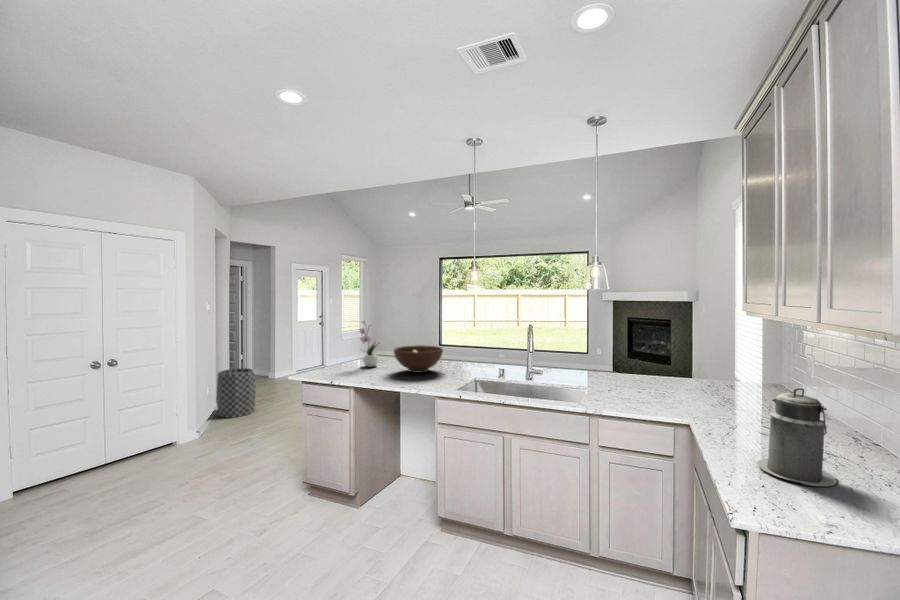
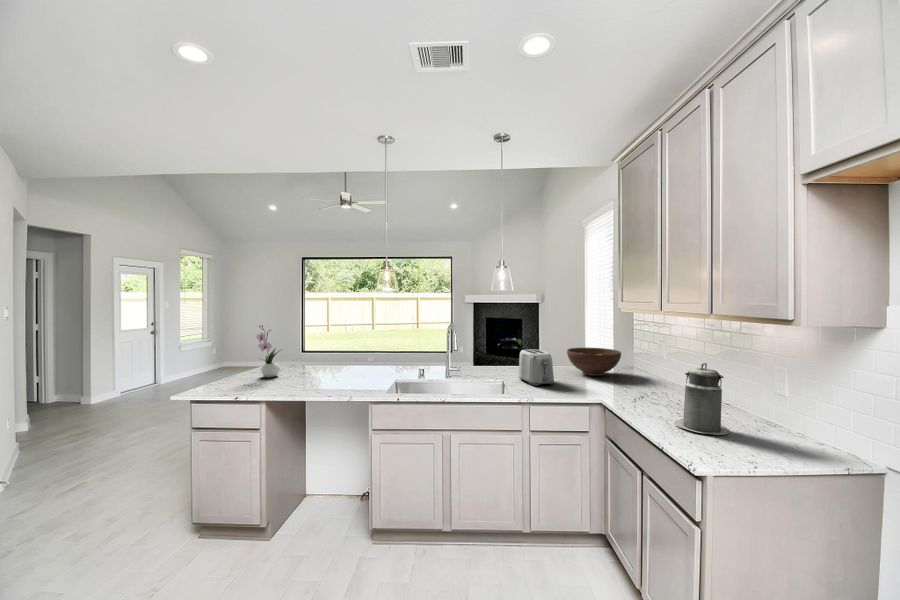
fruit bowl: present [394,345,443,373] -> present [567,348,621,376]
toaster: none [602,357,640,398] -> present [519,349,554,386]
trash can: present [216,368,256,418] -> none [6,394,73,464]

